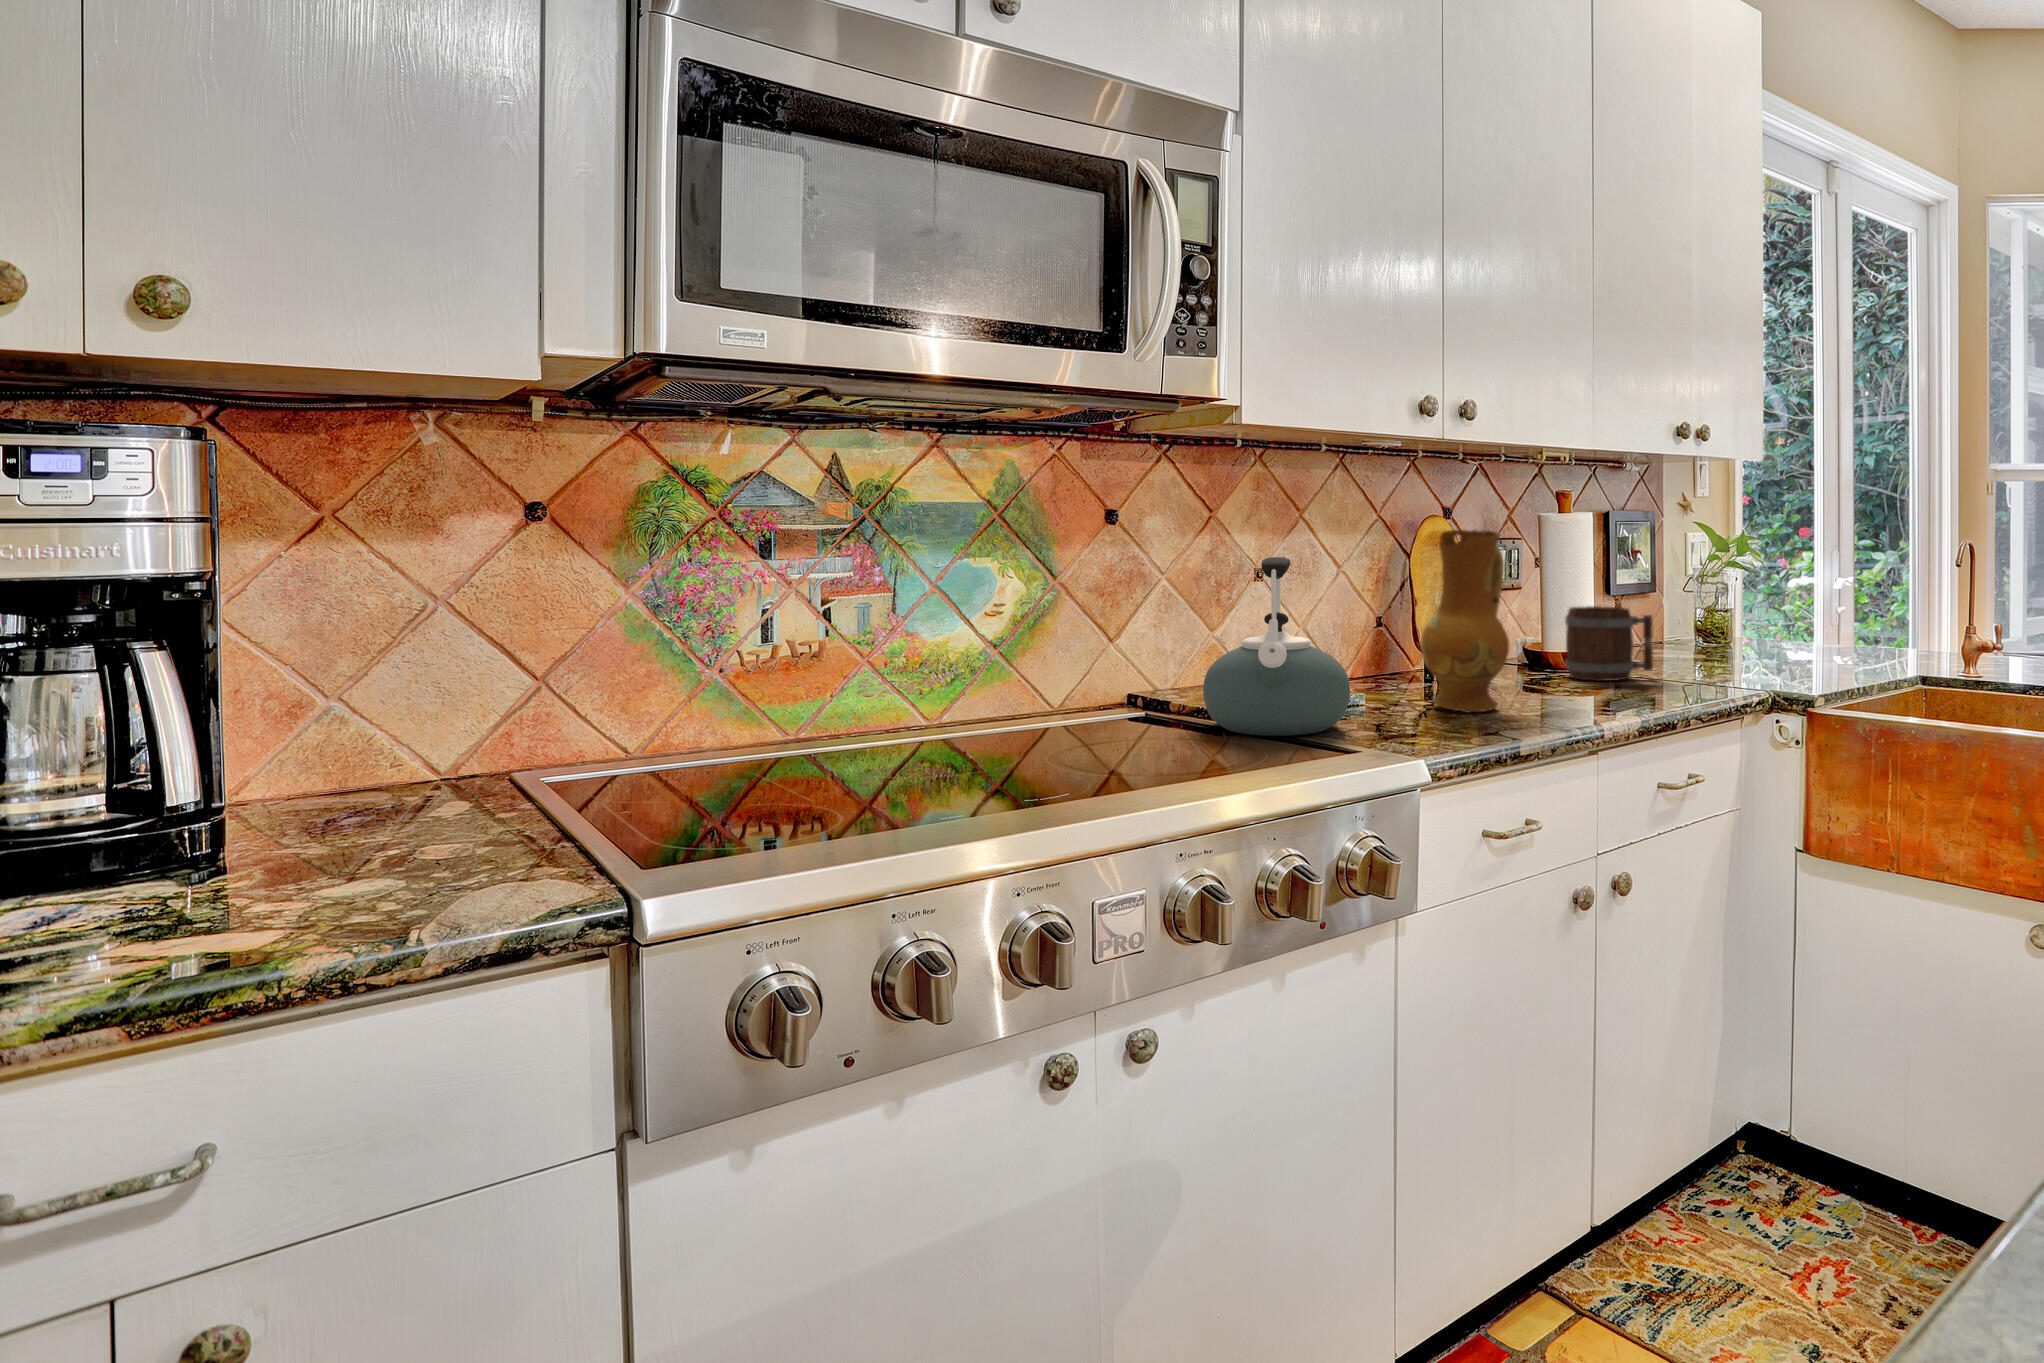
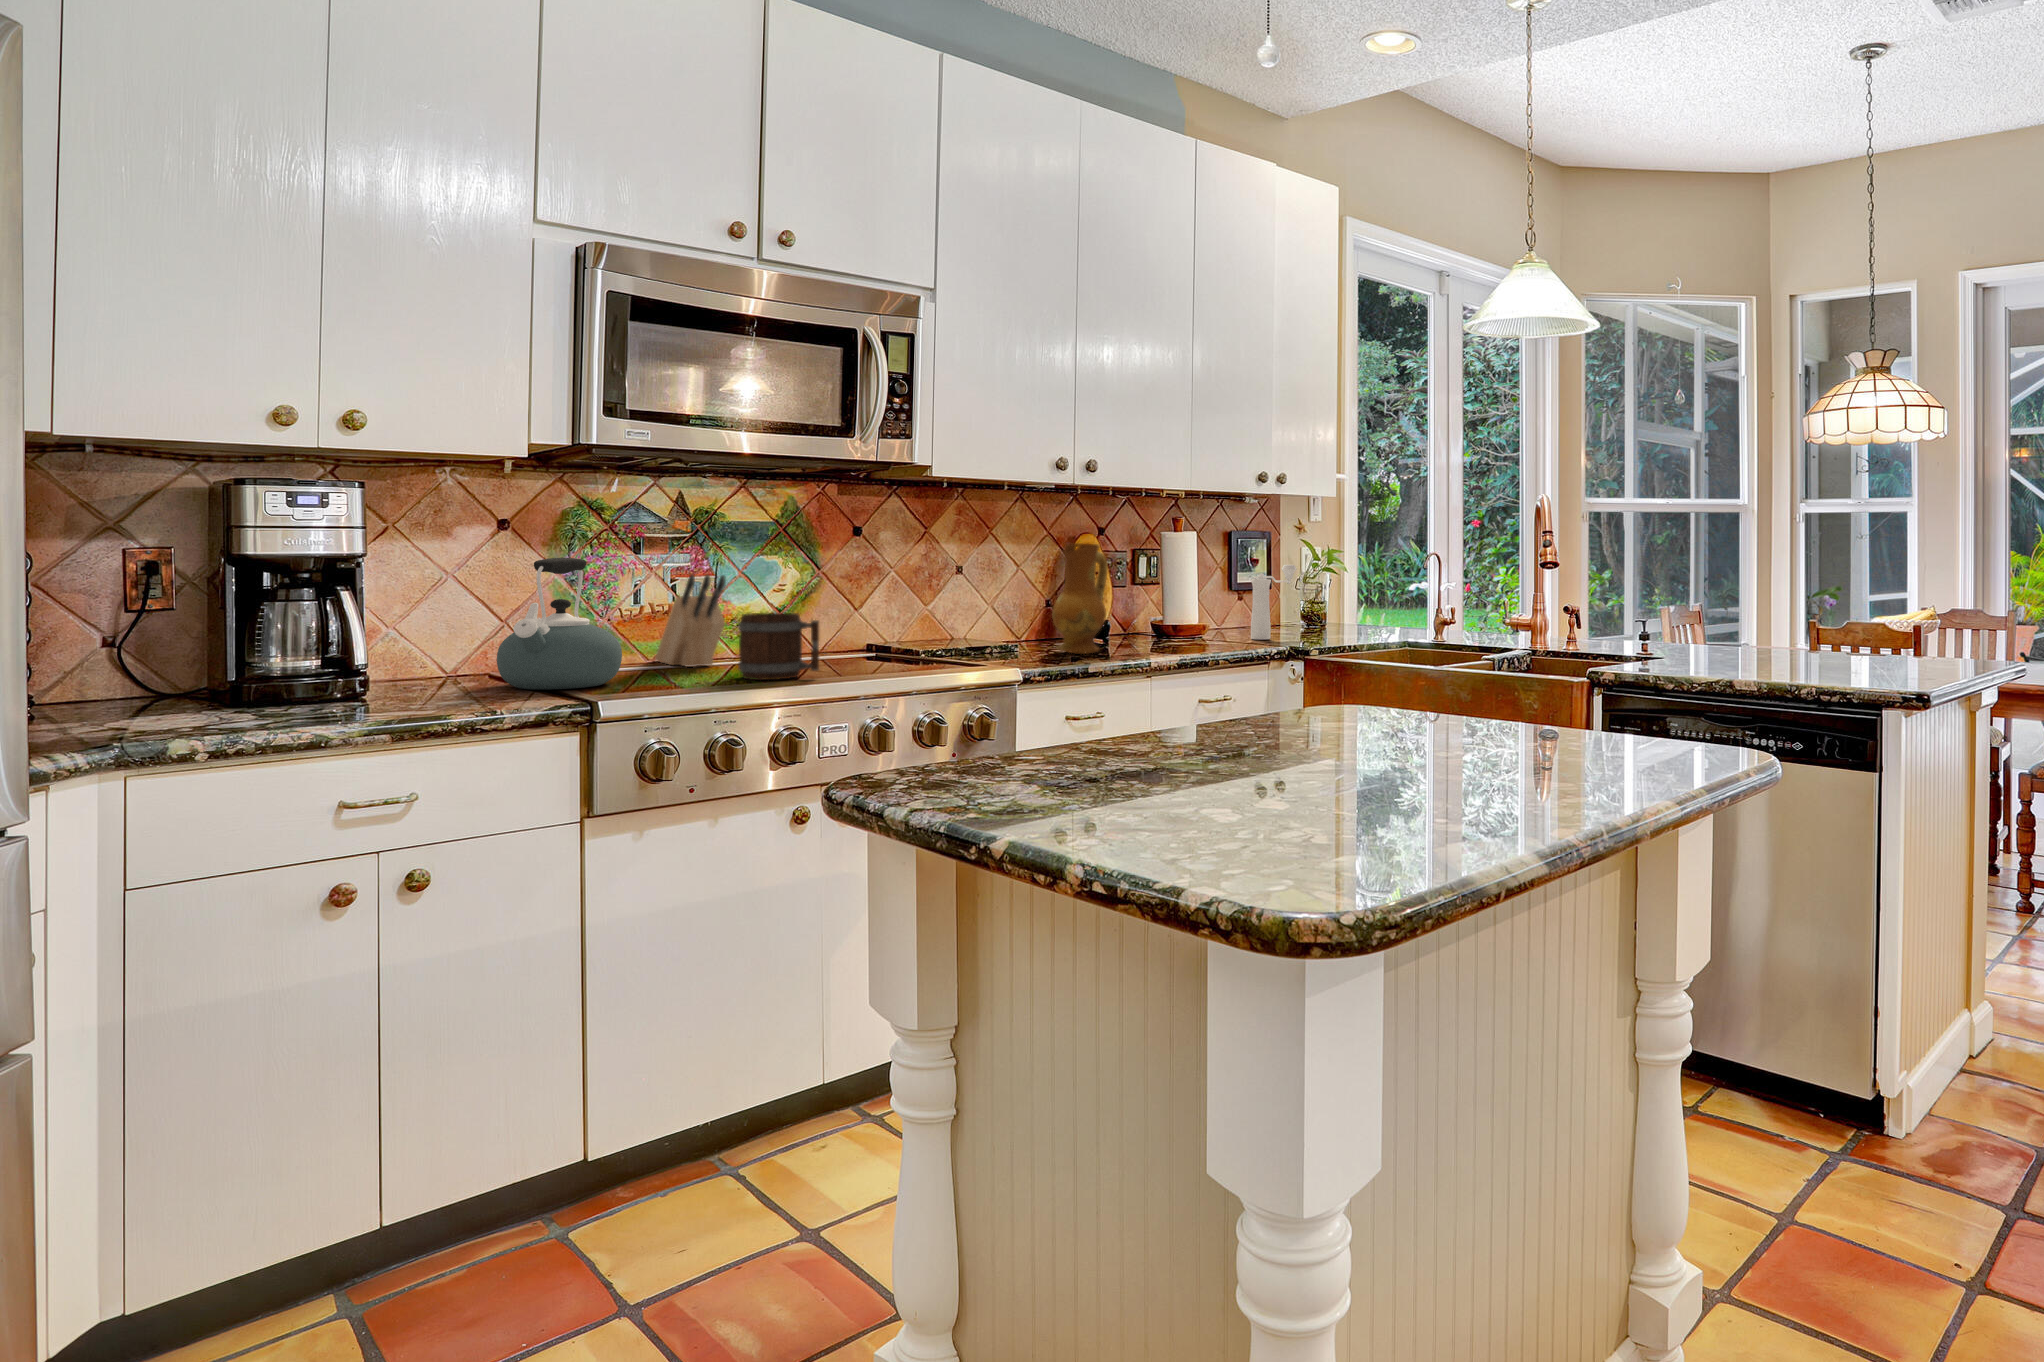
kettle: present [1203,557,1350,736] -> present [497,558,622,689]
pepper mill: none [1680,558,1745,674] -> present [1251,565,1296,640]
knife block: none [797,594,910,756] -> present [655,574,726,667]
mug: present [1565,606,1653,681] -> present [738,613,819,680]

